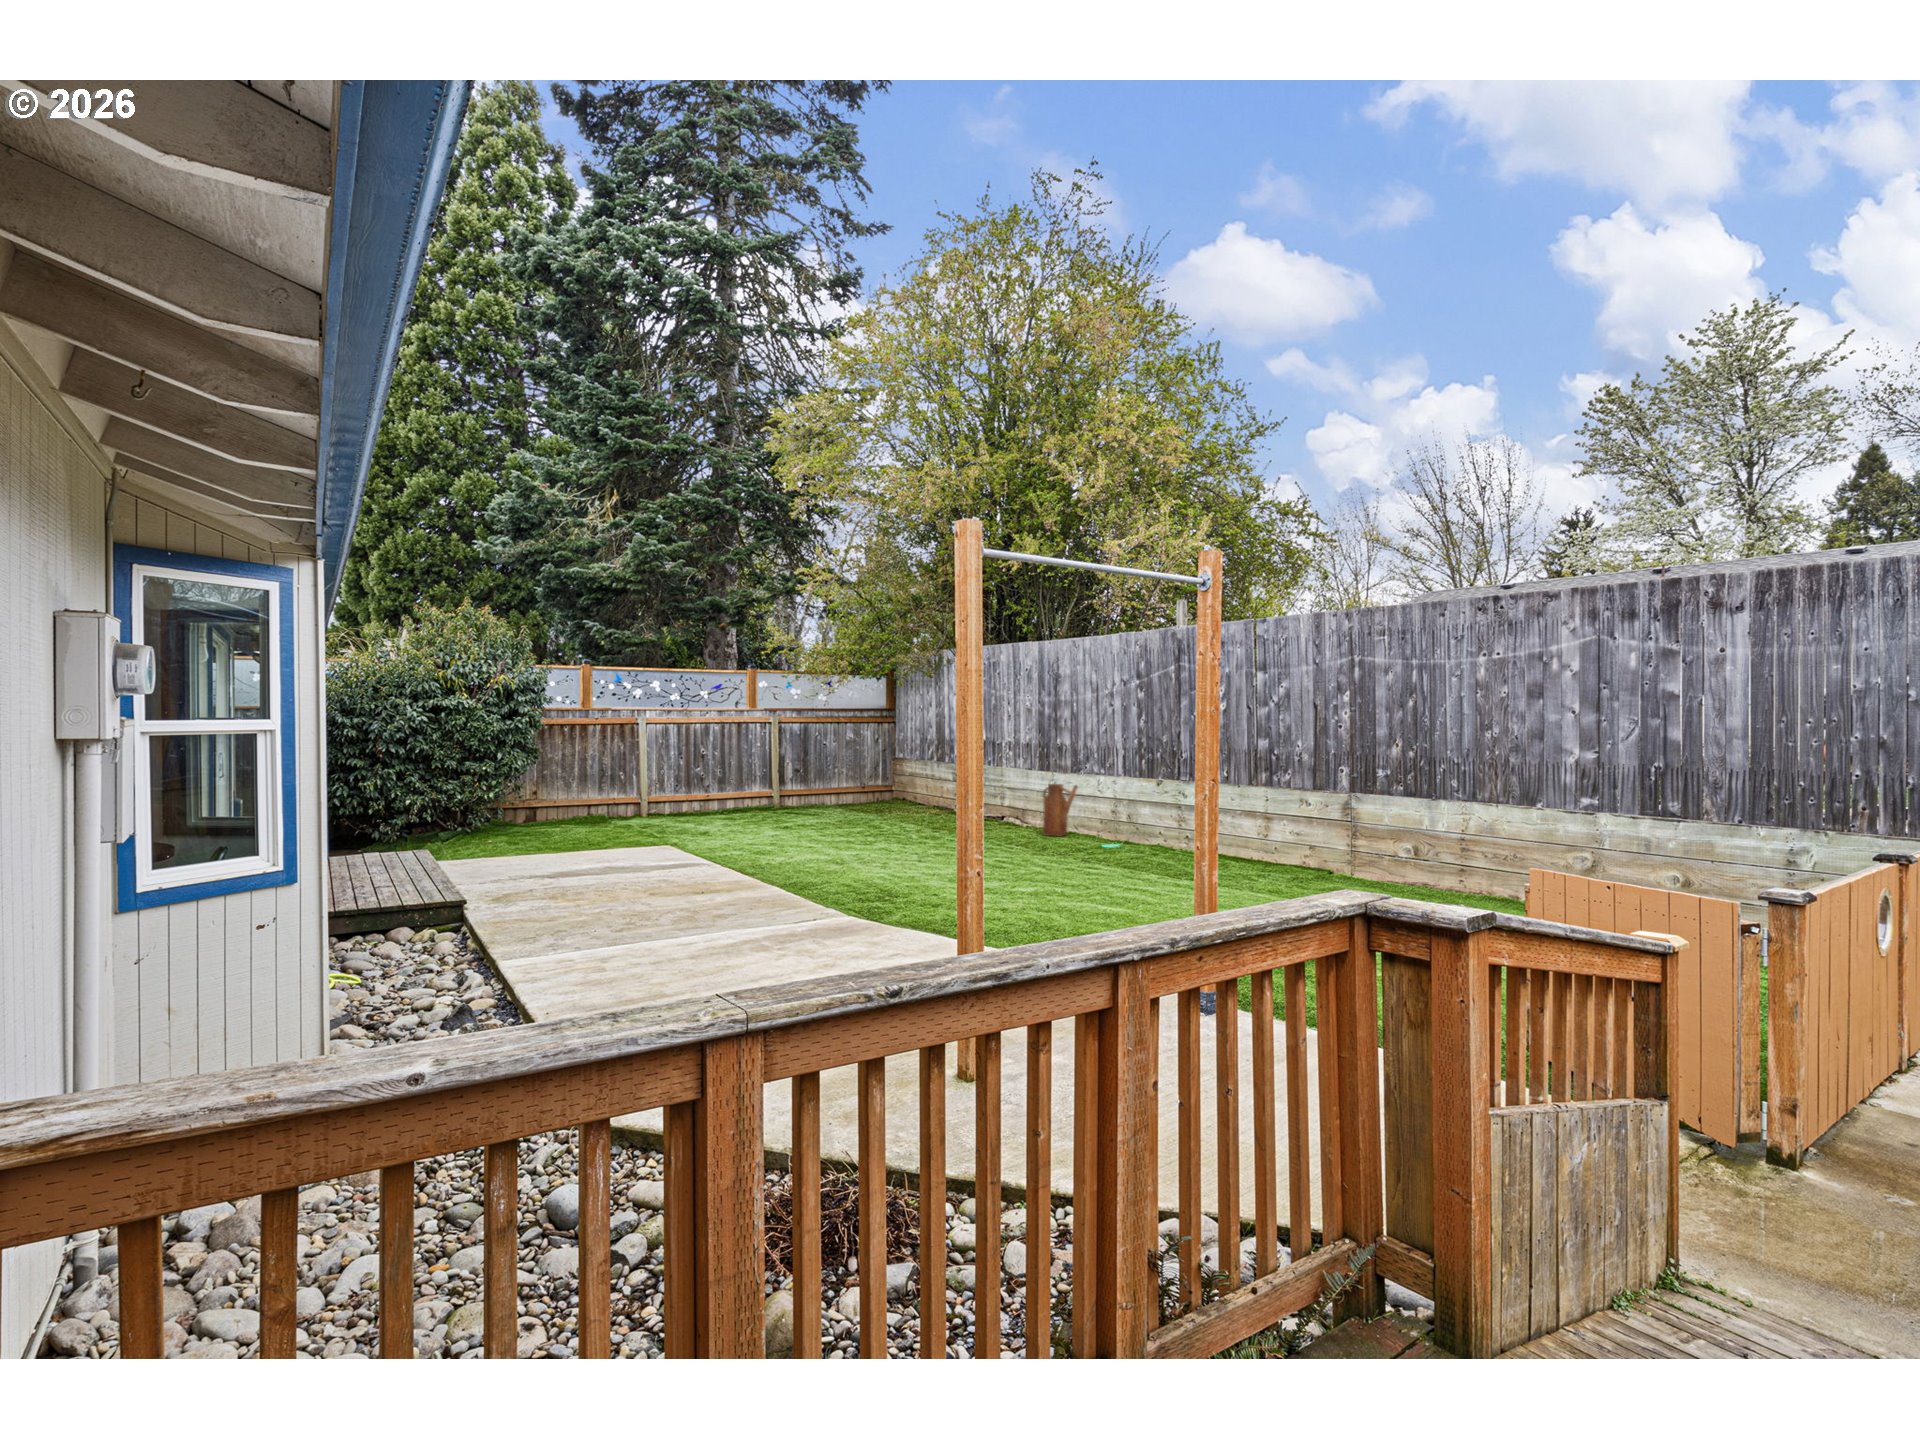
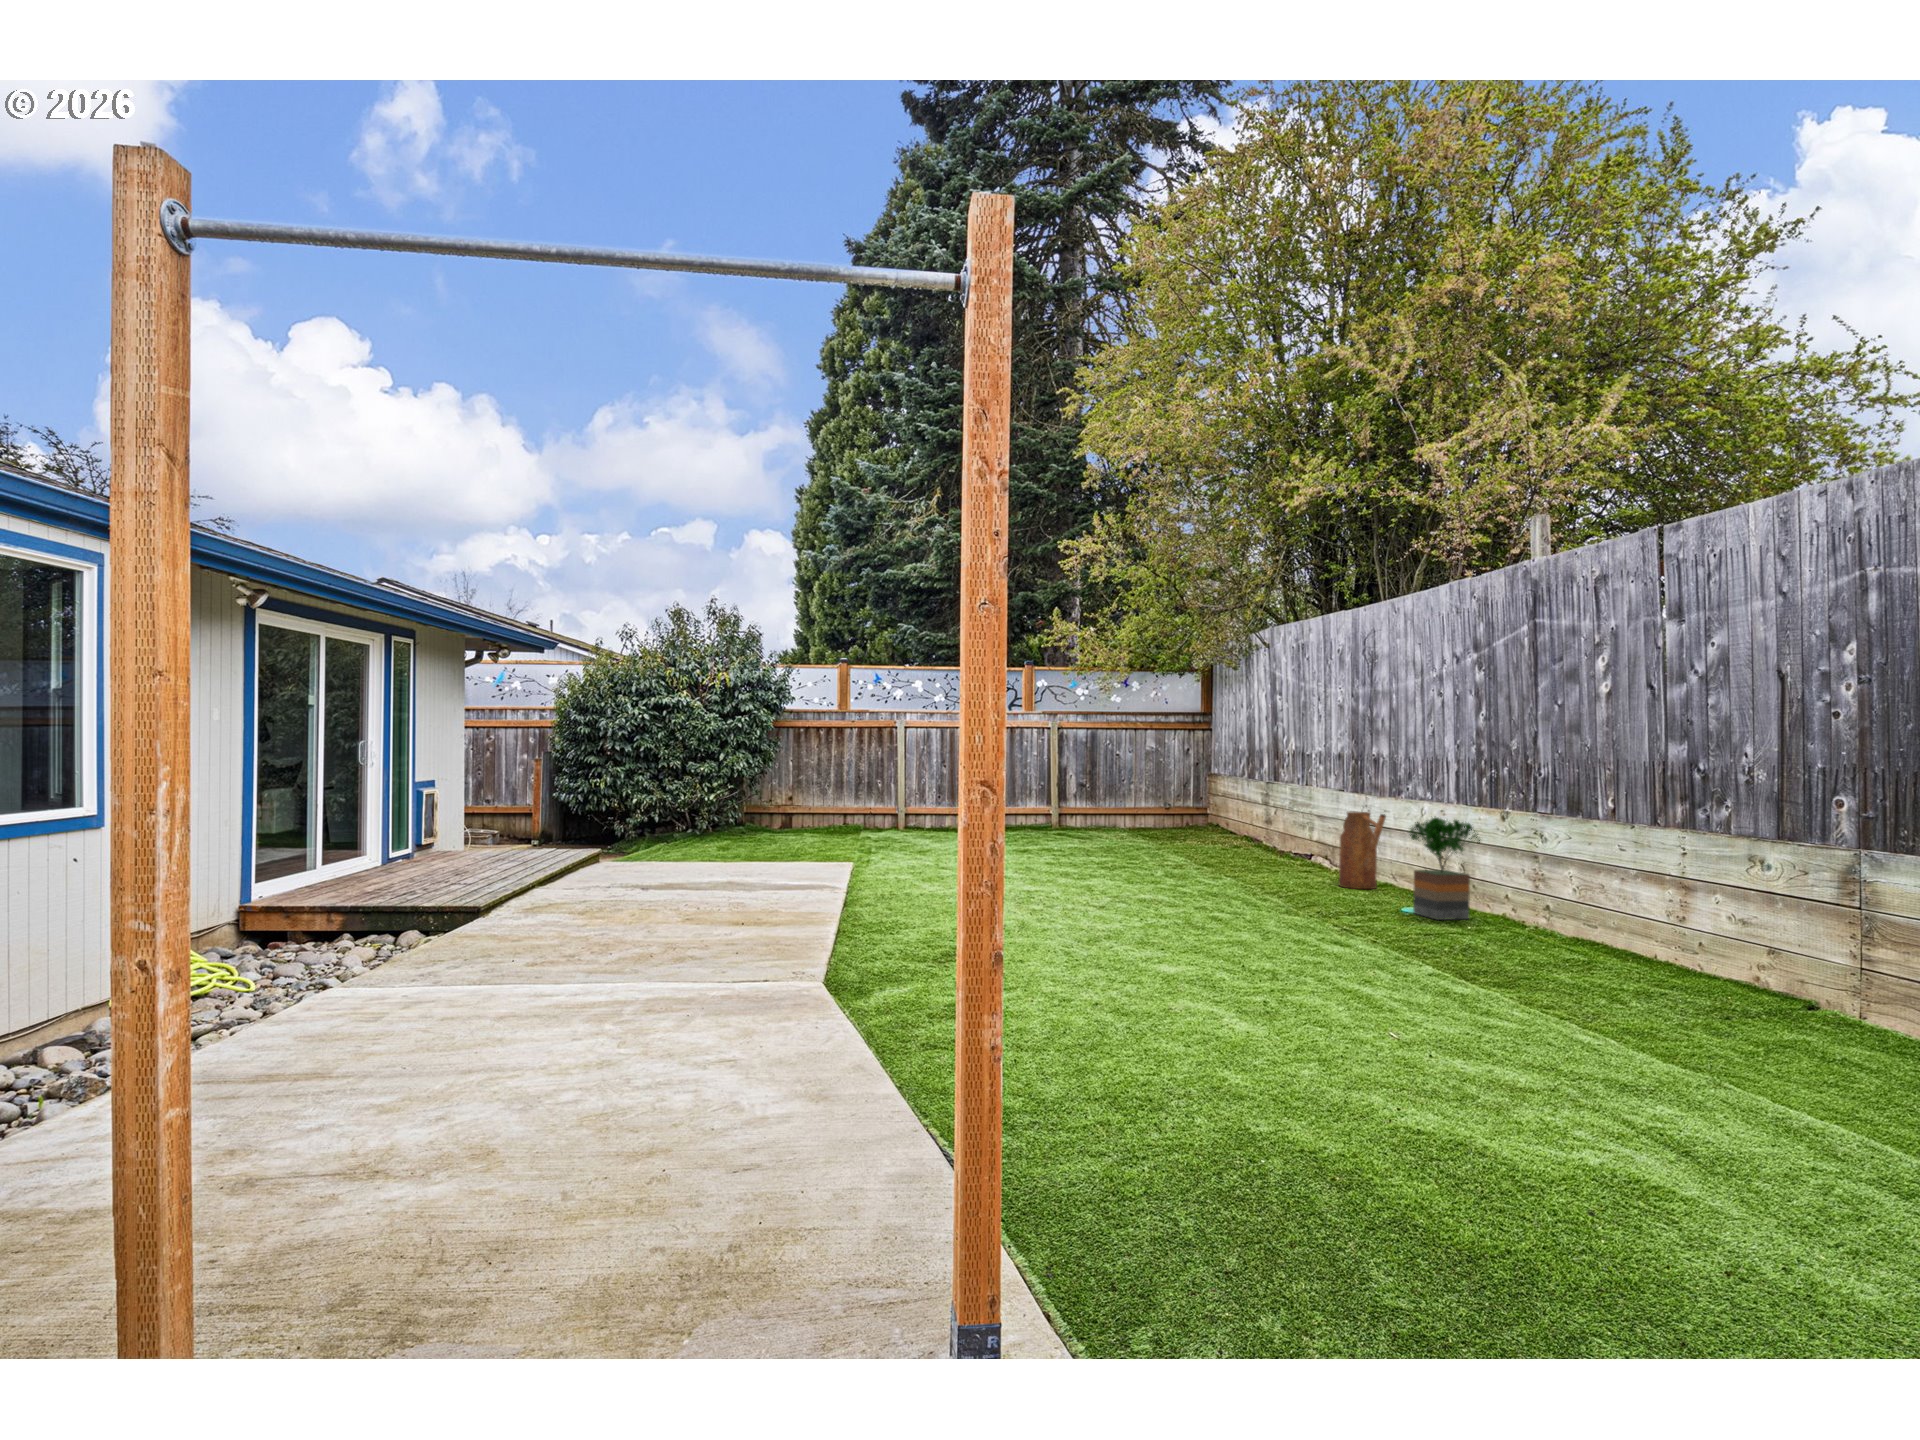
potted tree: none [1105,785,1148,851] -> present [1410,817,1481,920]

